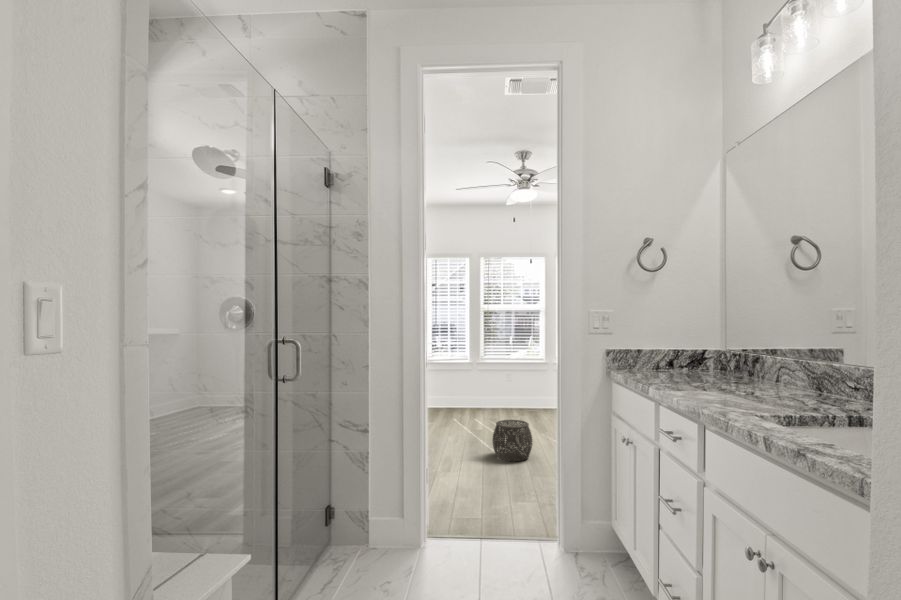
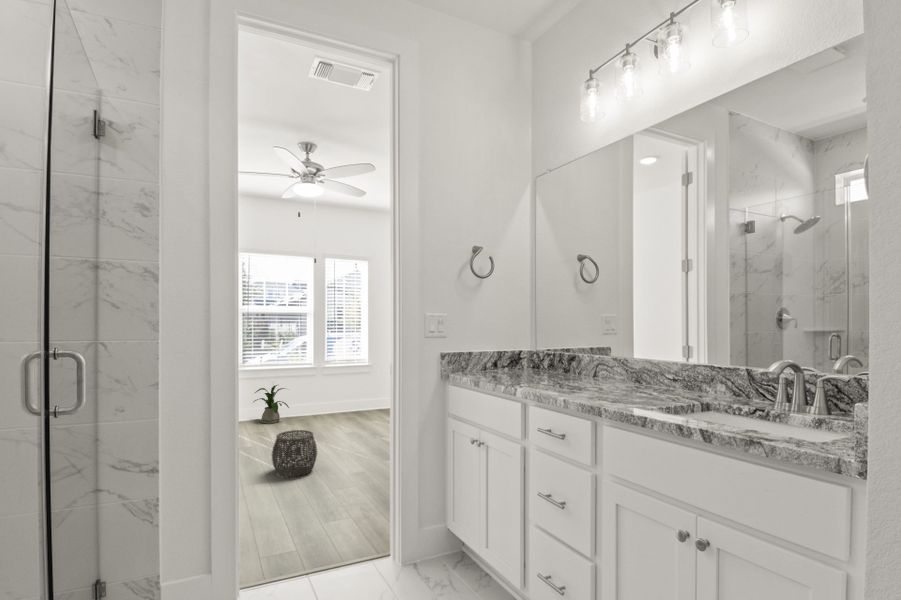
house plant: none [494,379,526,415] -> present [254,385,289,424]

